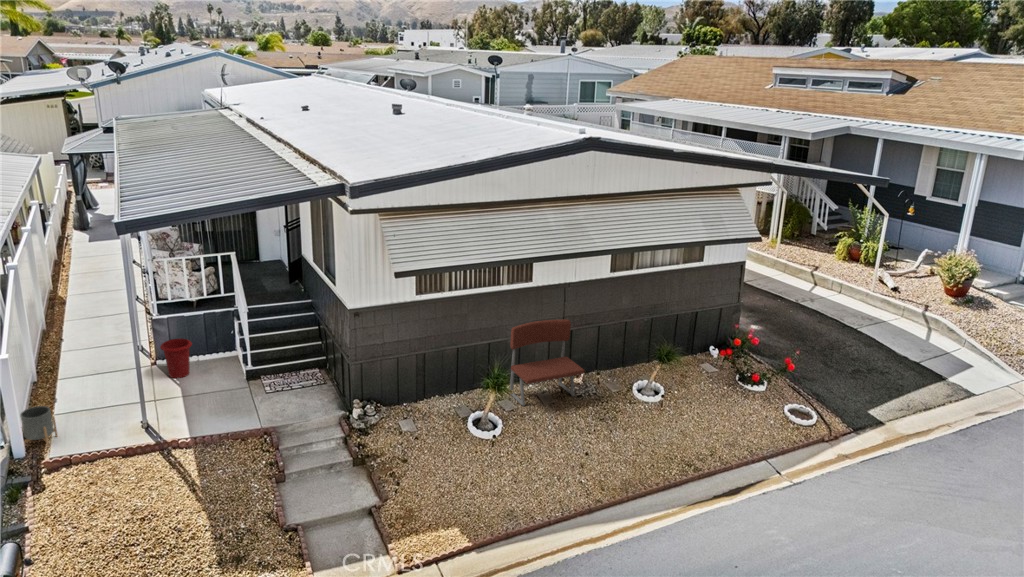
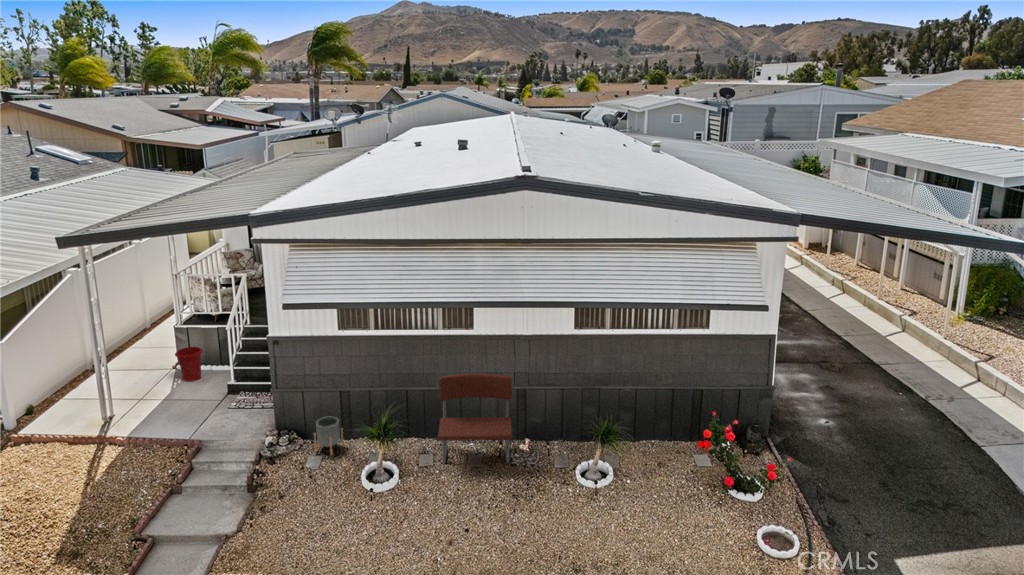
planter: present [21,406,58,448] -> present [314,417,344,455]

